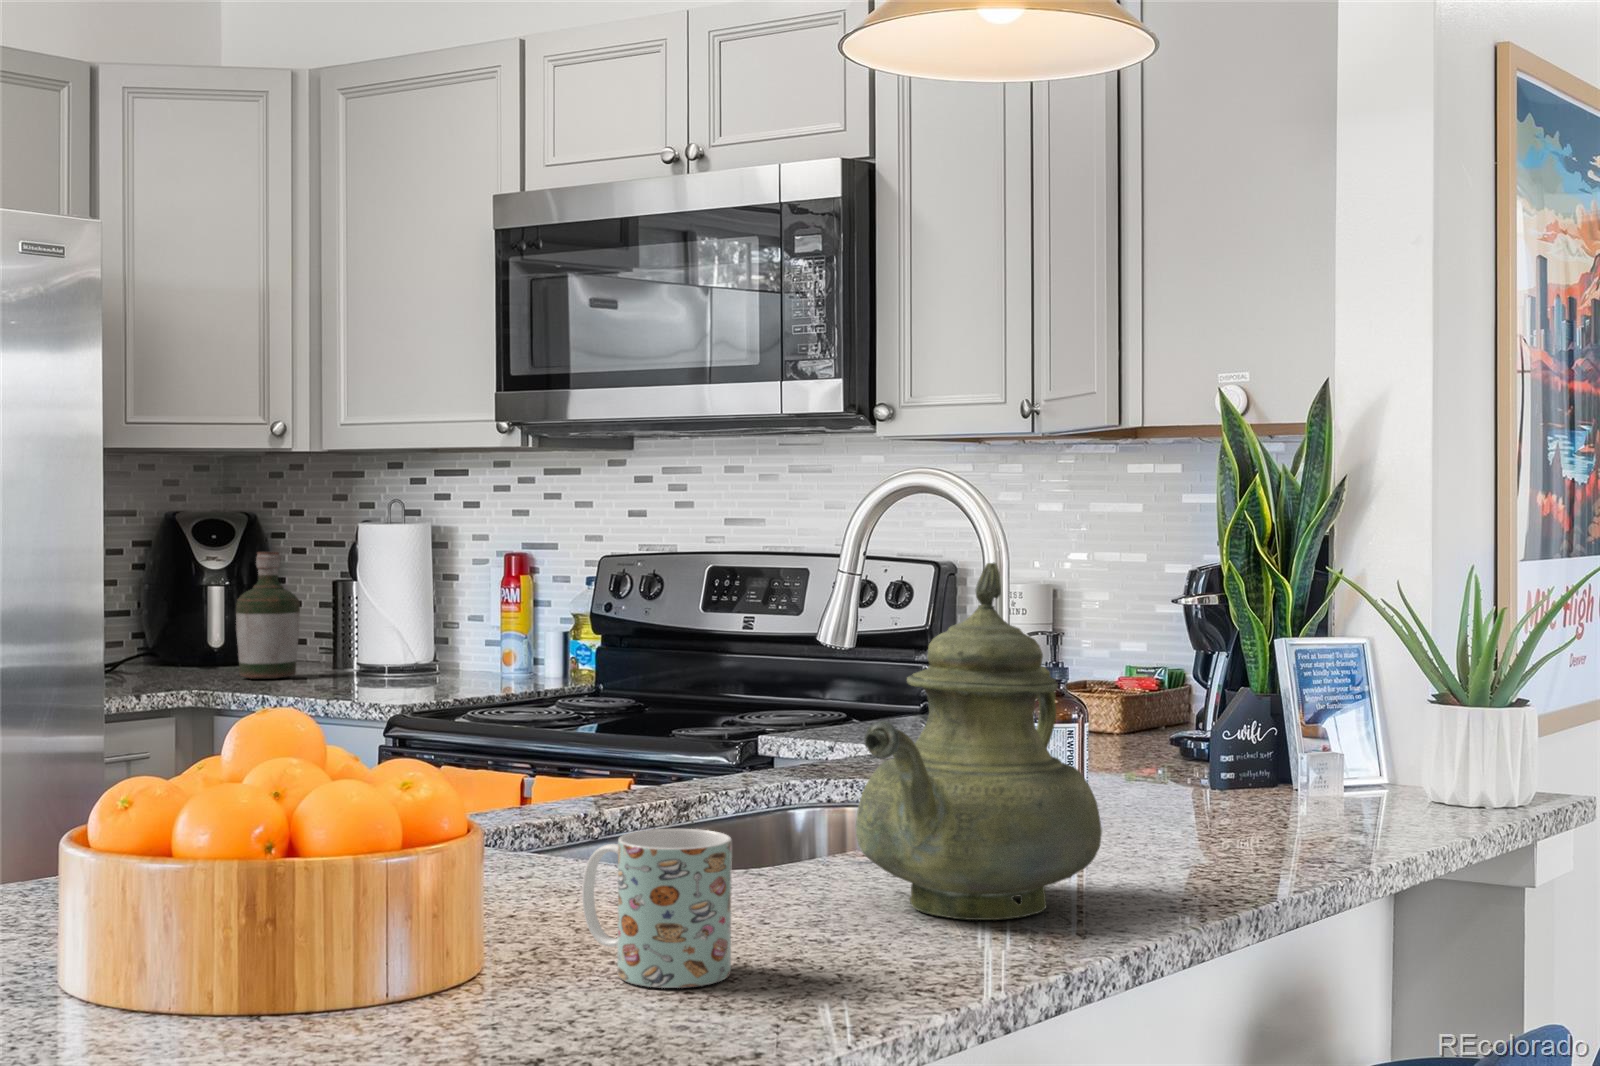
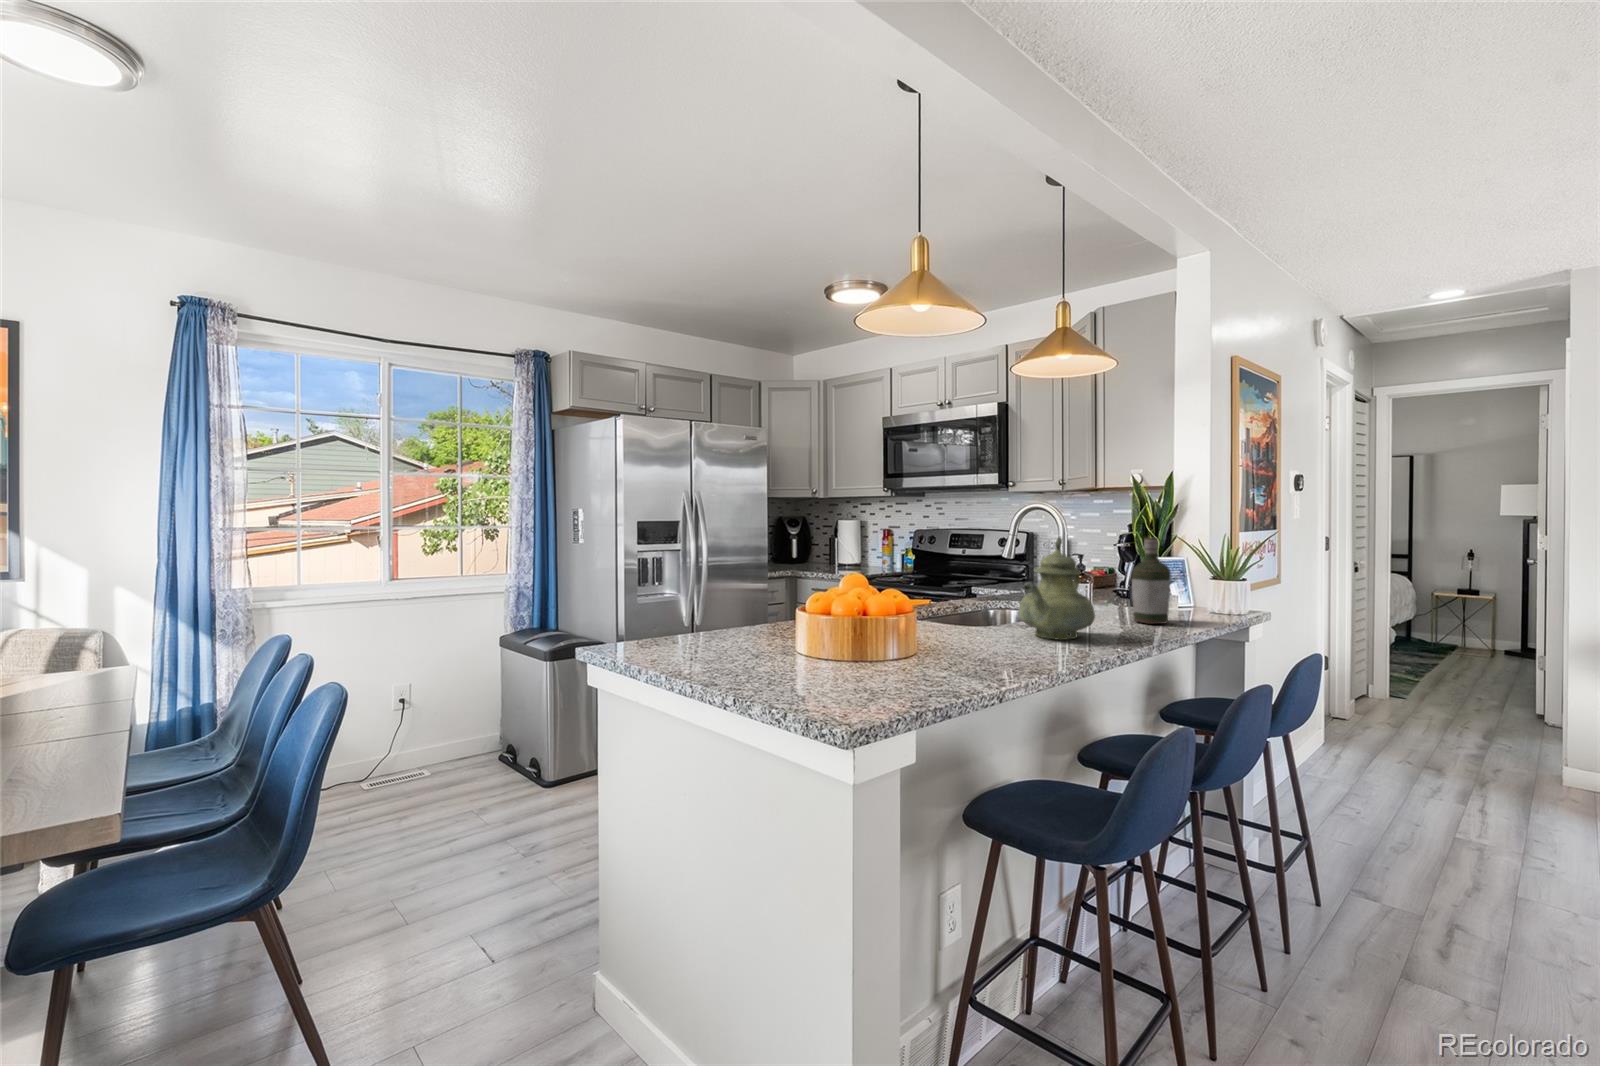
bottle: present [236,552,300,679] -> present [1132,538,1171,624]
mug: present [582,829,732,988] -> none [945,610,988,652]

